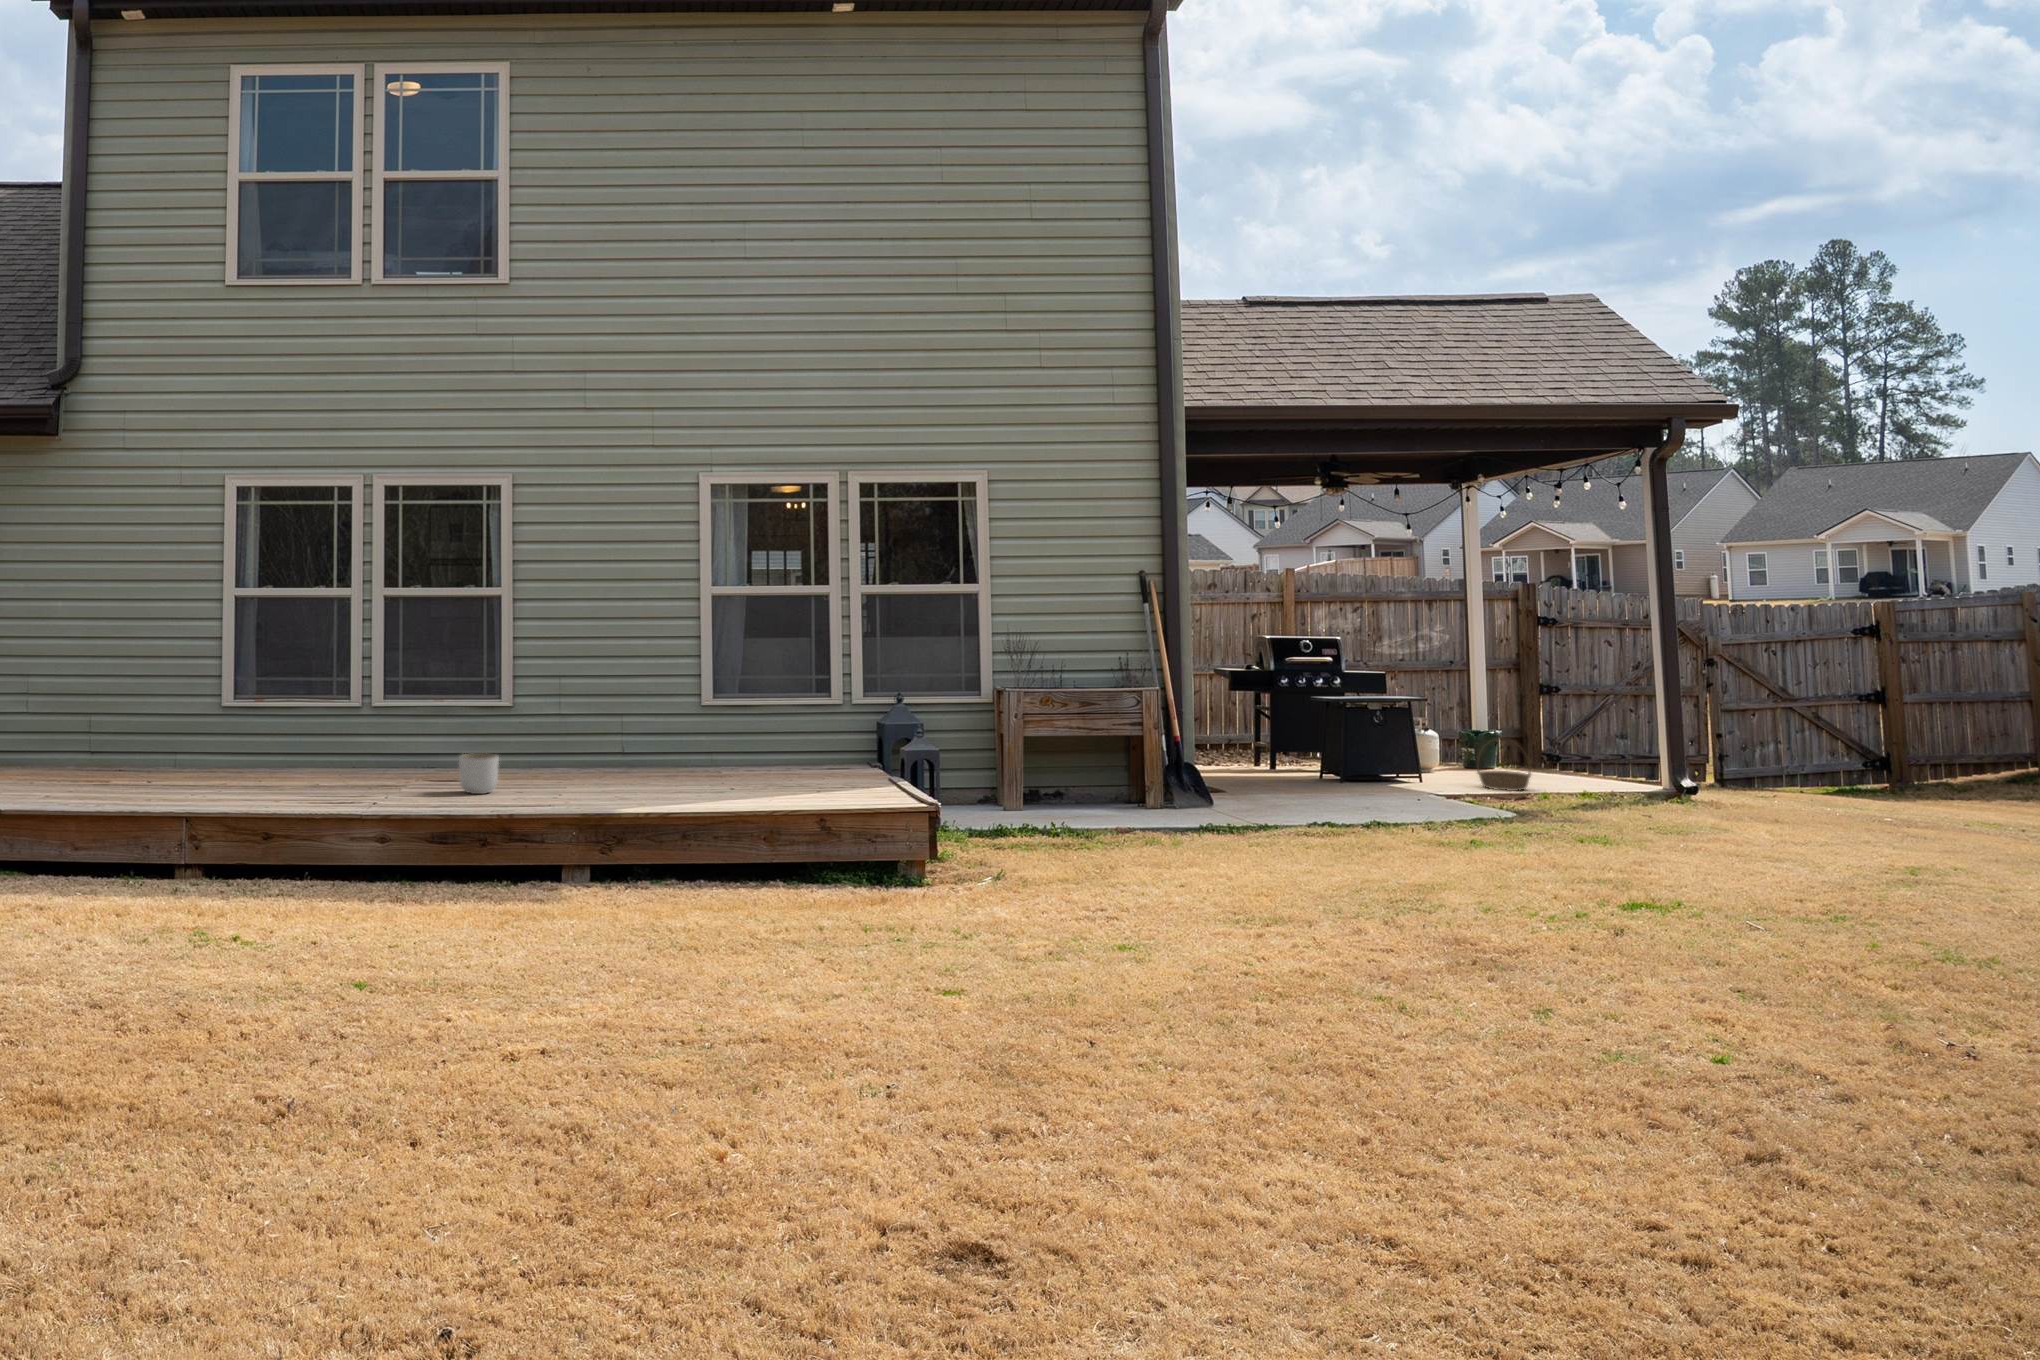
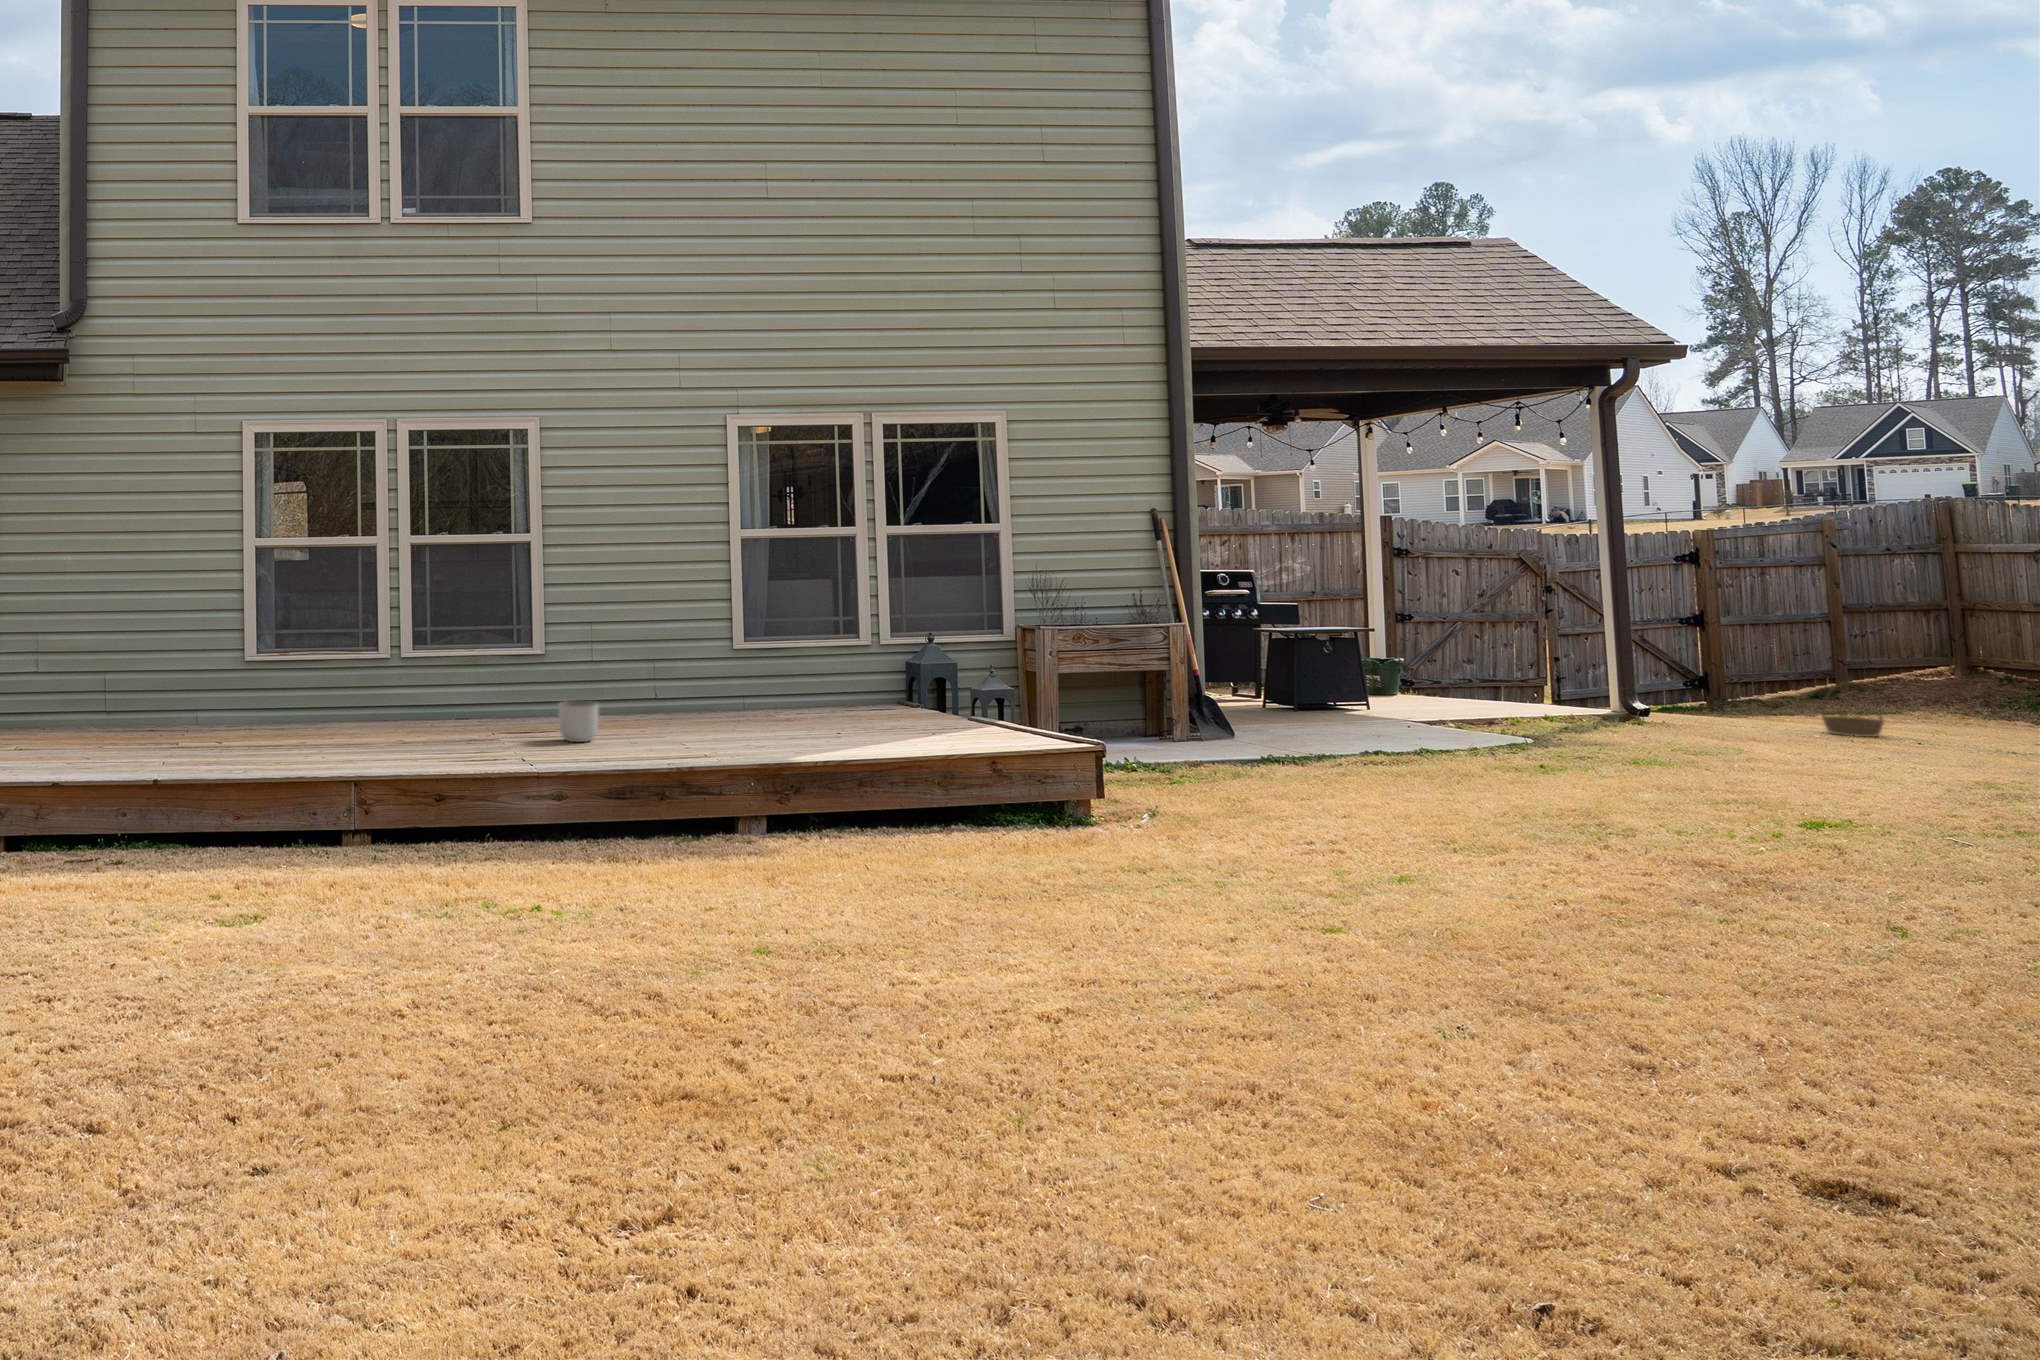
basket: present [1477,740,1531,791] -> present [1822,682,1883,737]

